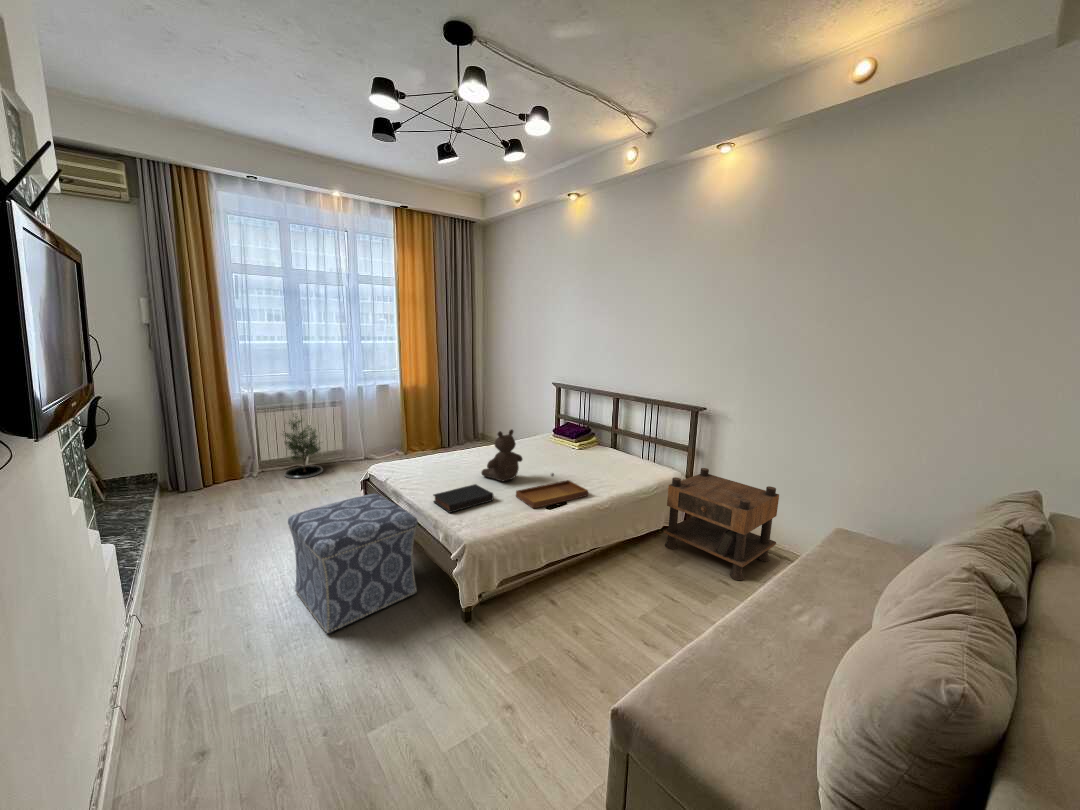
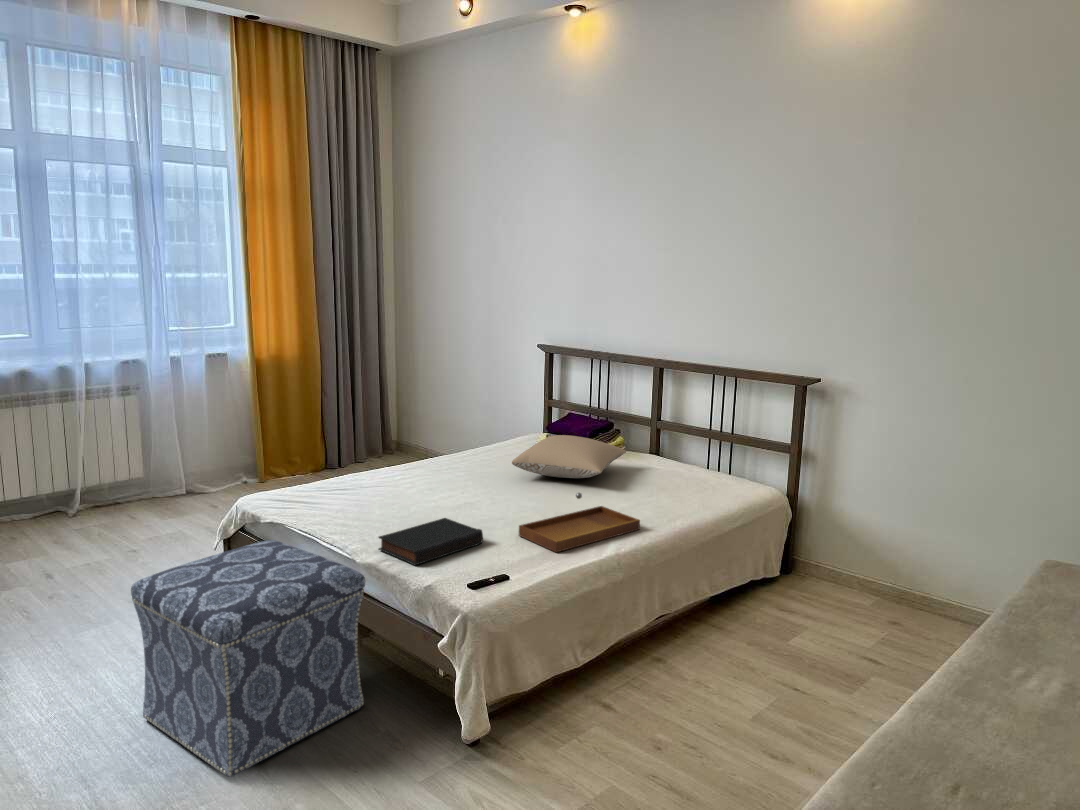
potted tree: present [282,417,323,478] -> none [28,408,113,532]
teddy bear: present [481,430,522,481] -> none [445,422,517,513]
pillow: none [525,436,593,461] -> present [512,435,626,478]
nightstand: present [663,468,779,580] -> none [759,479,945,655]

